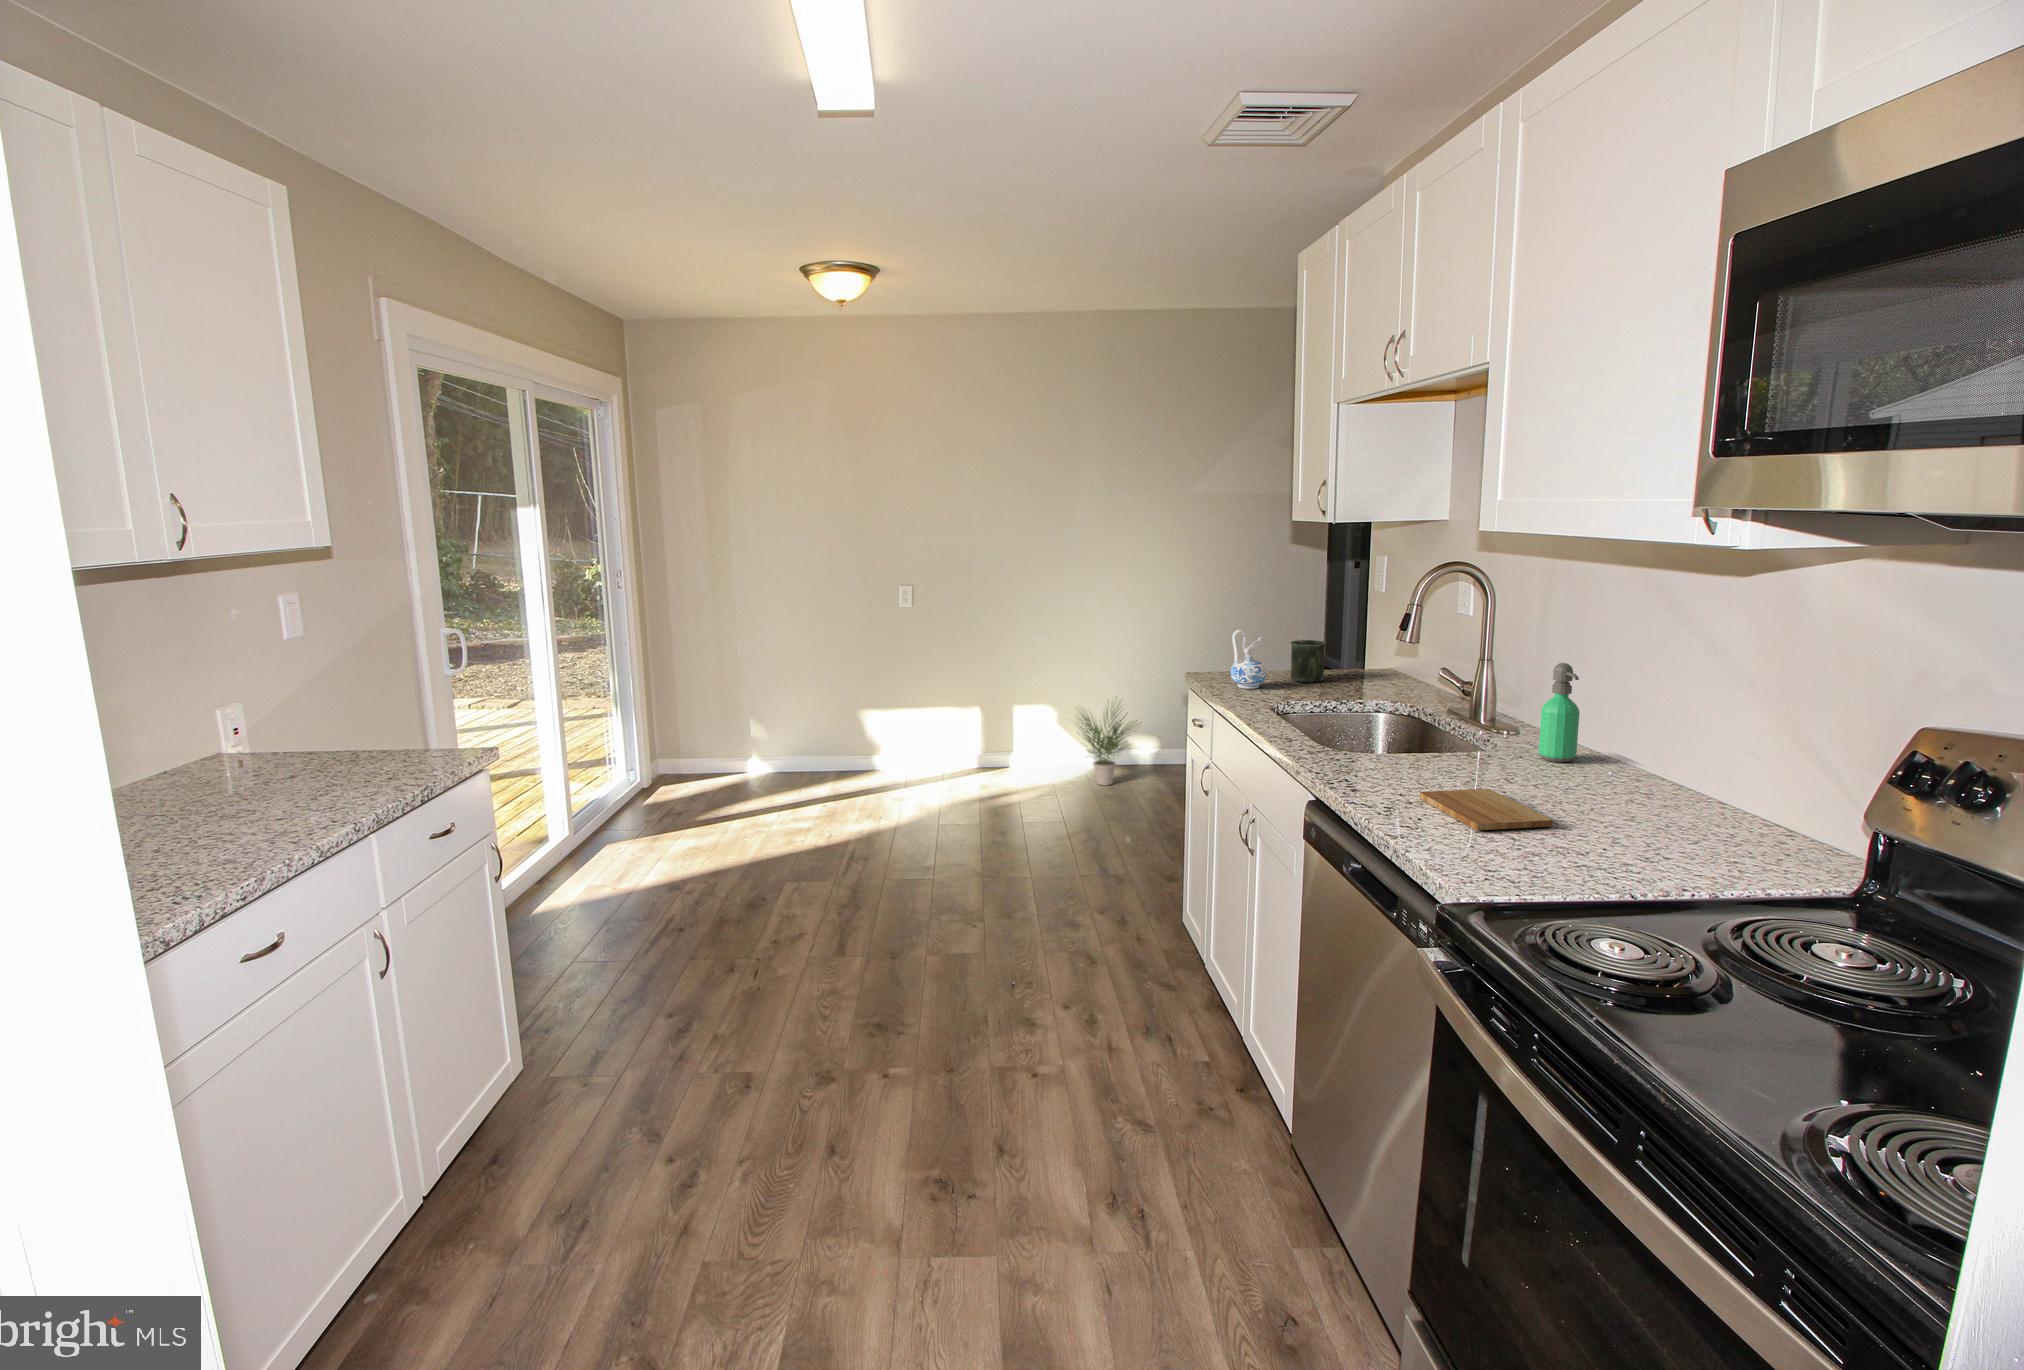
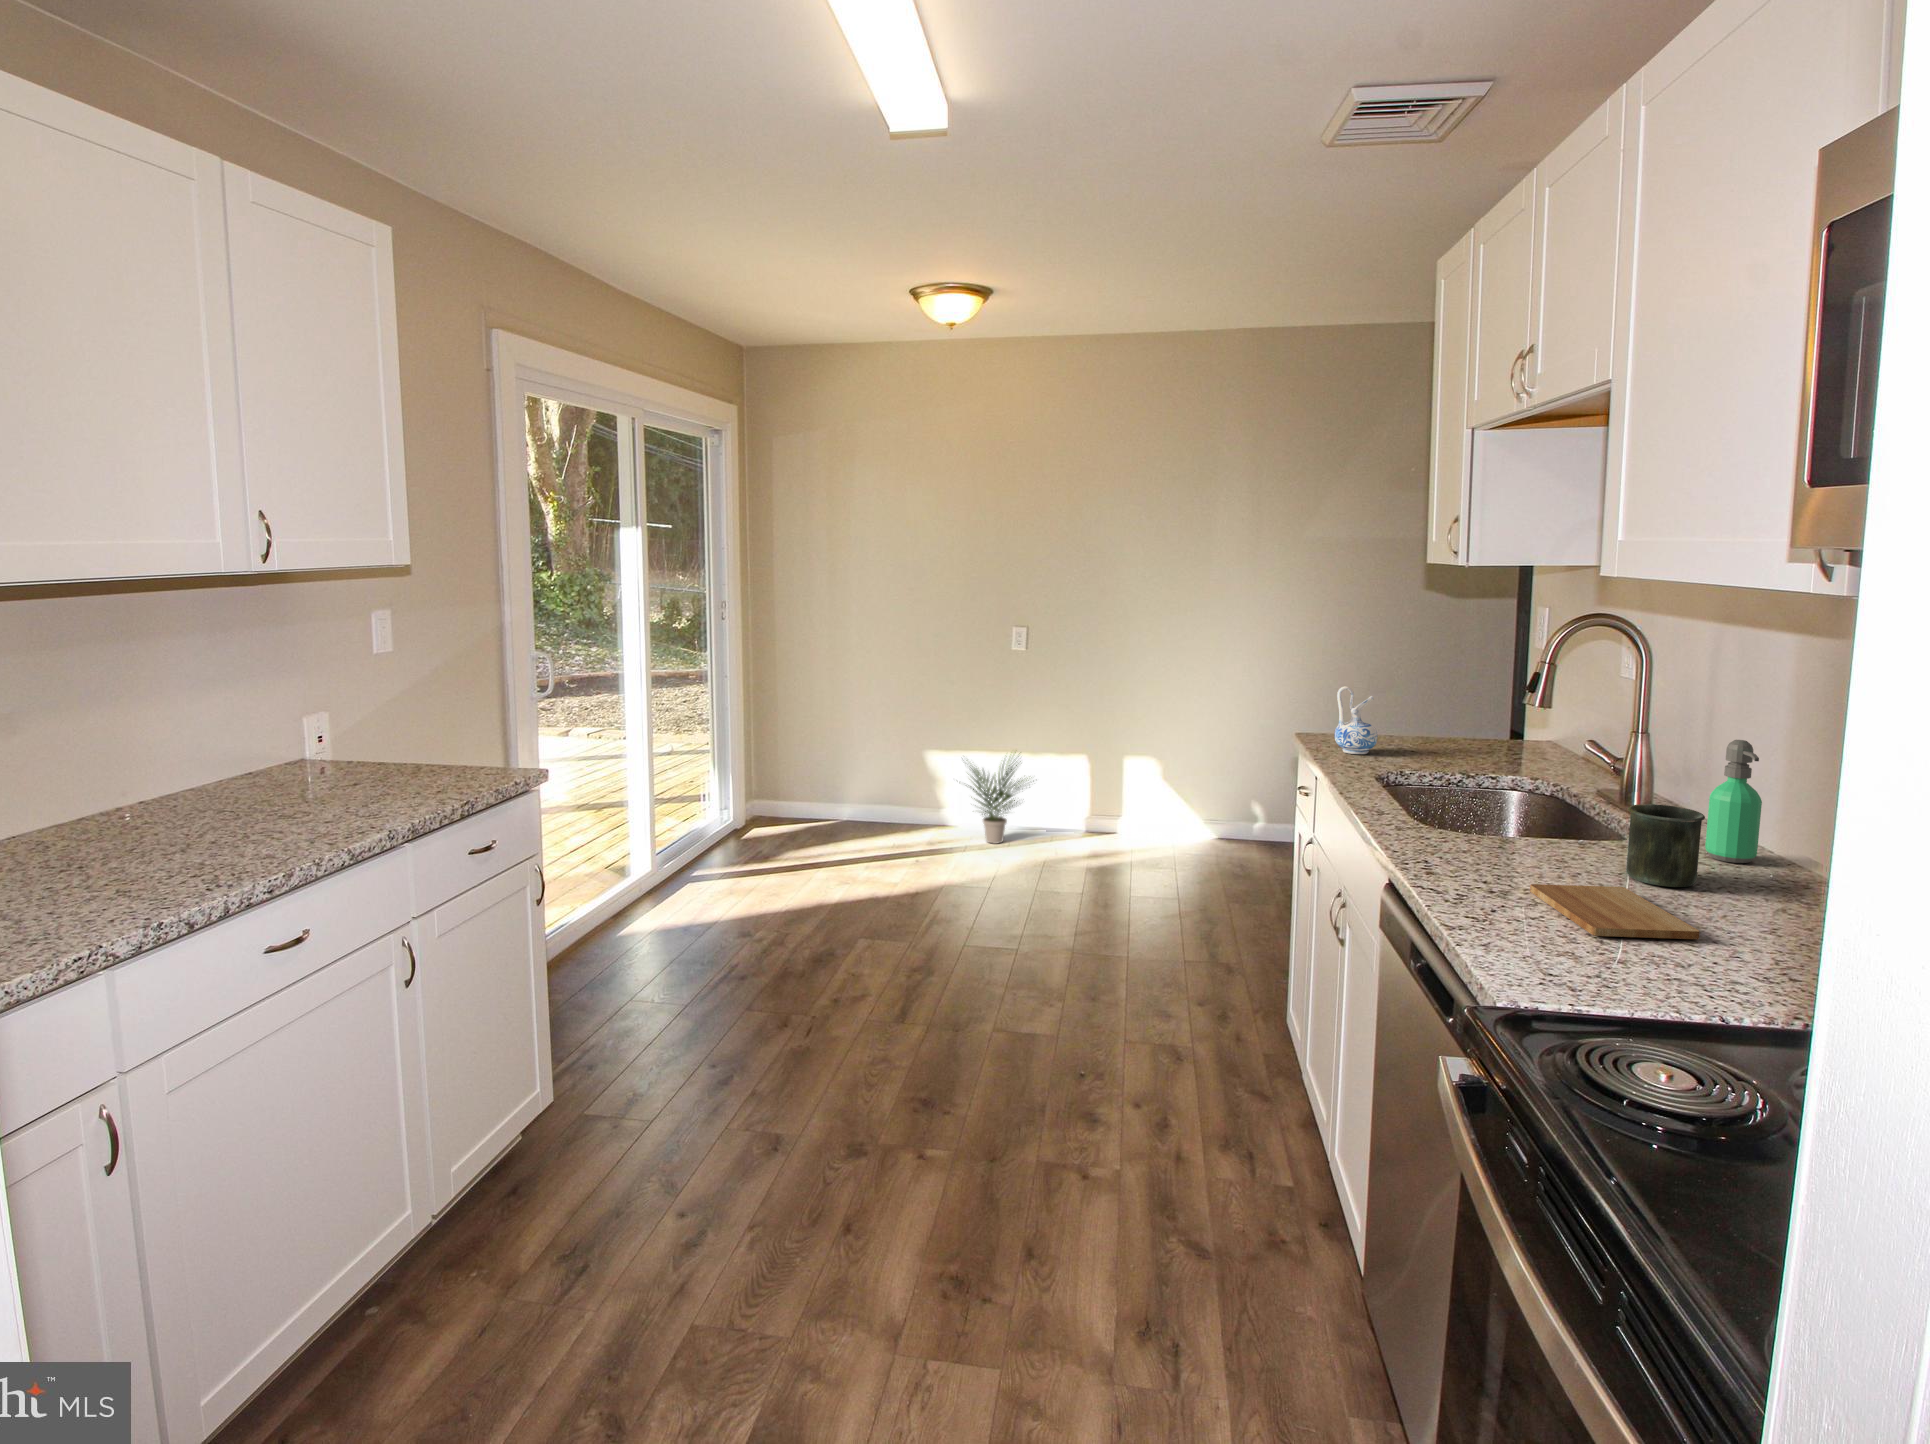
mug: present [1290,640,1326,682] -> present [1626,804,1705,887]
potted plant: present [1081,705,1137,786] -> present [970,752,1028,844]

